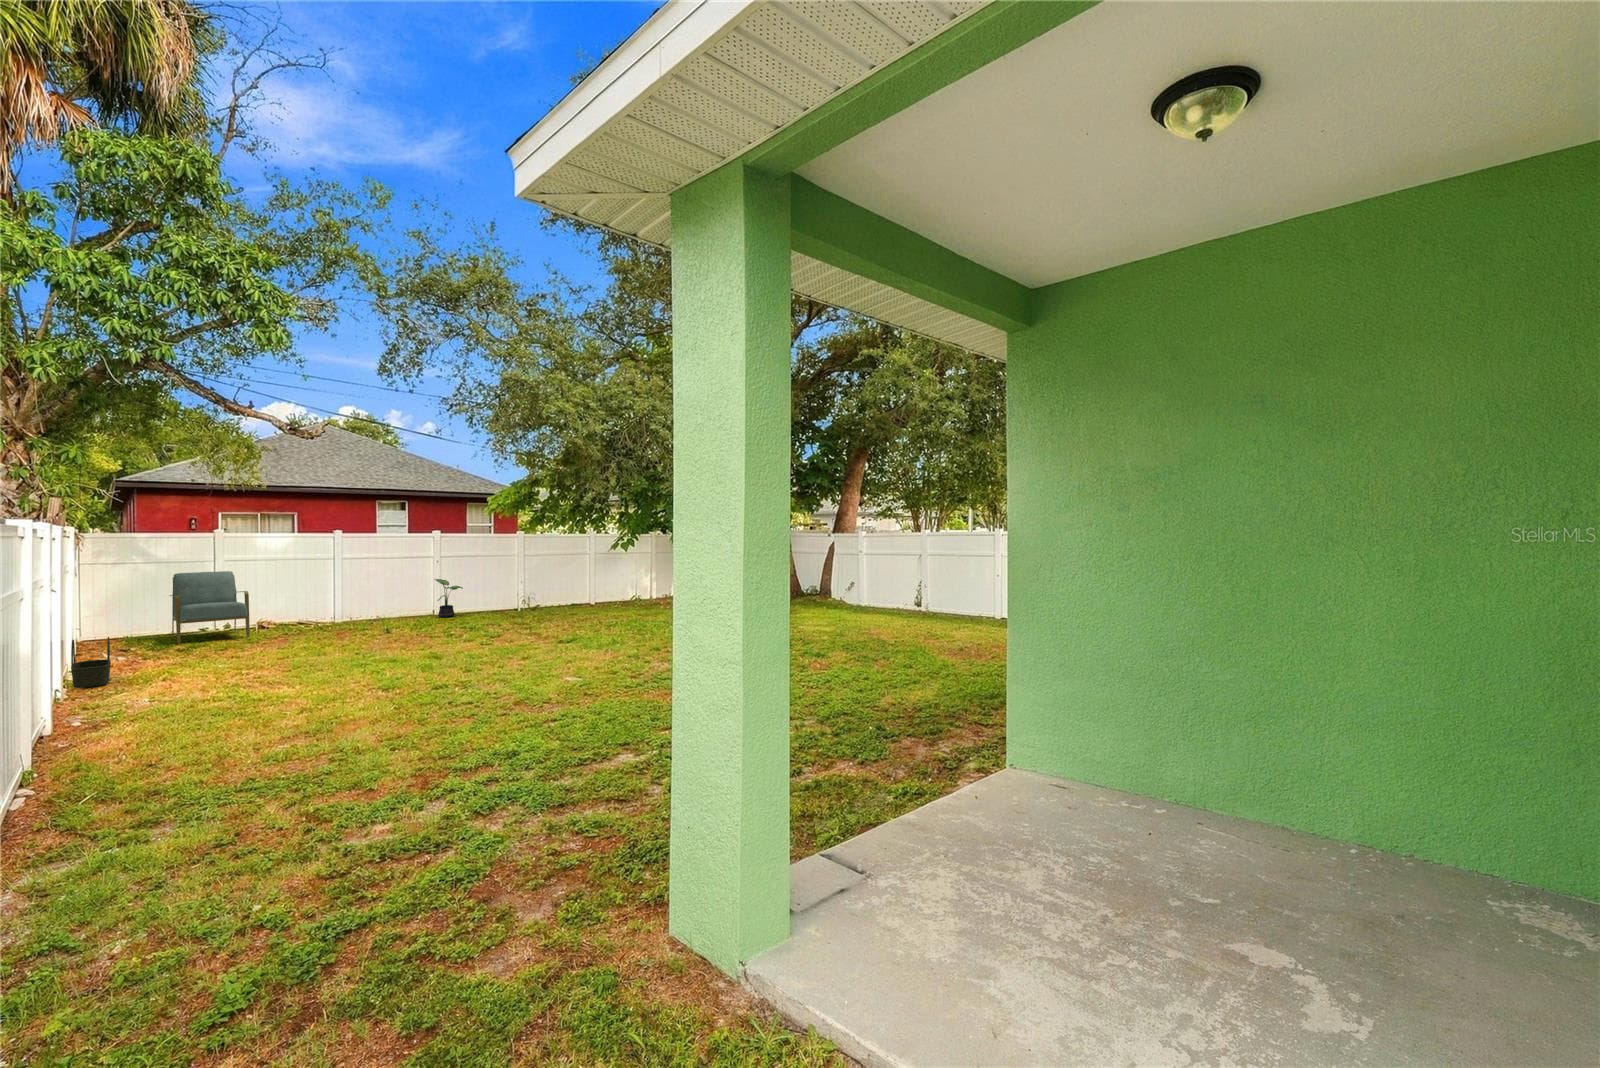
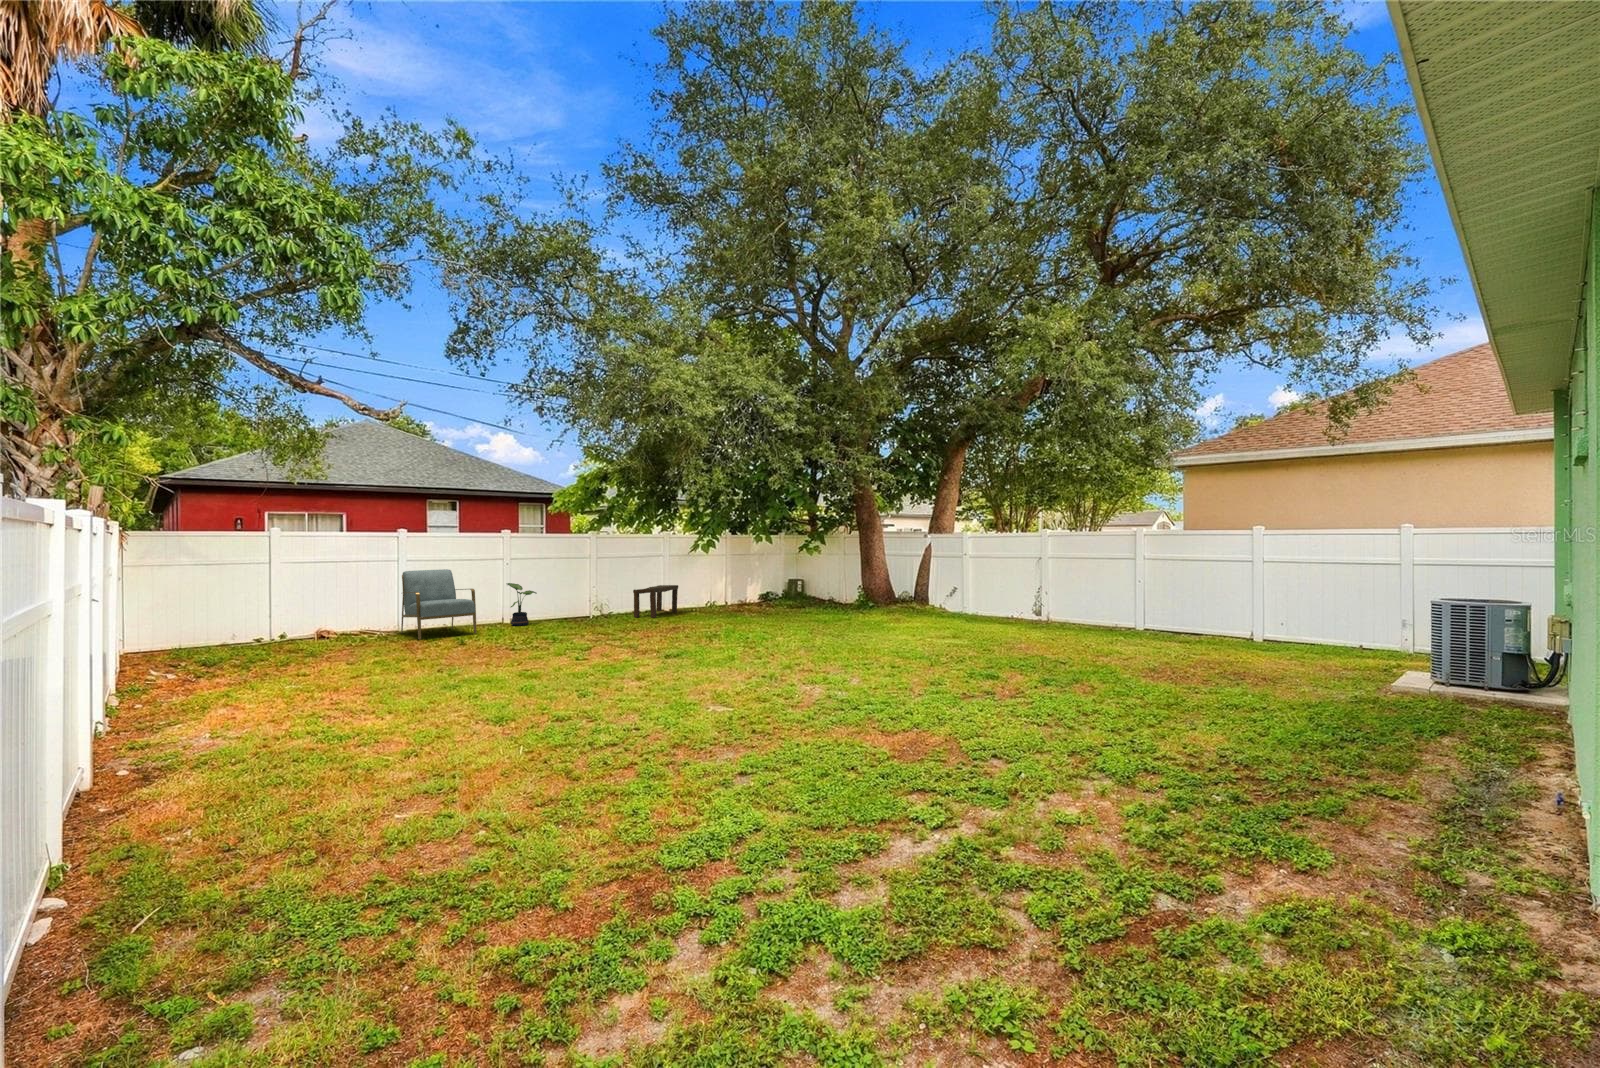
chair: present [170,571,249,643] -> present [401,569,476,639]
bench: none [555,581,600,610] -> present [633,585,678,618]
basket: present [71,637,111,688] -> none [115,653,161,718]

